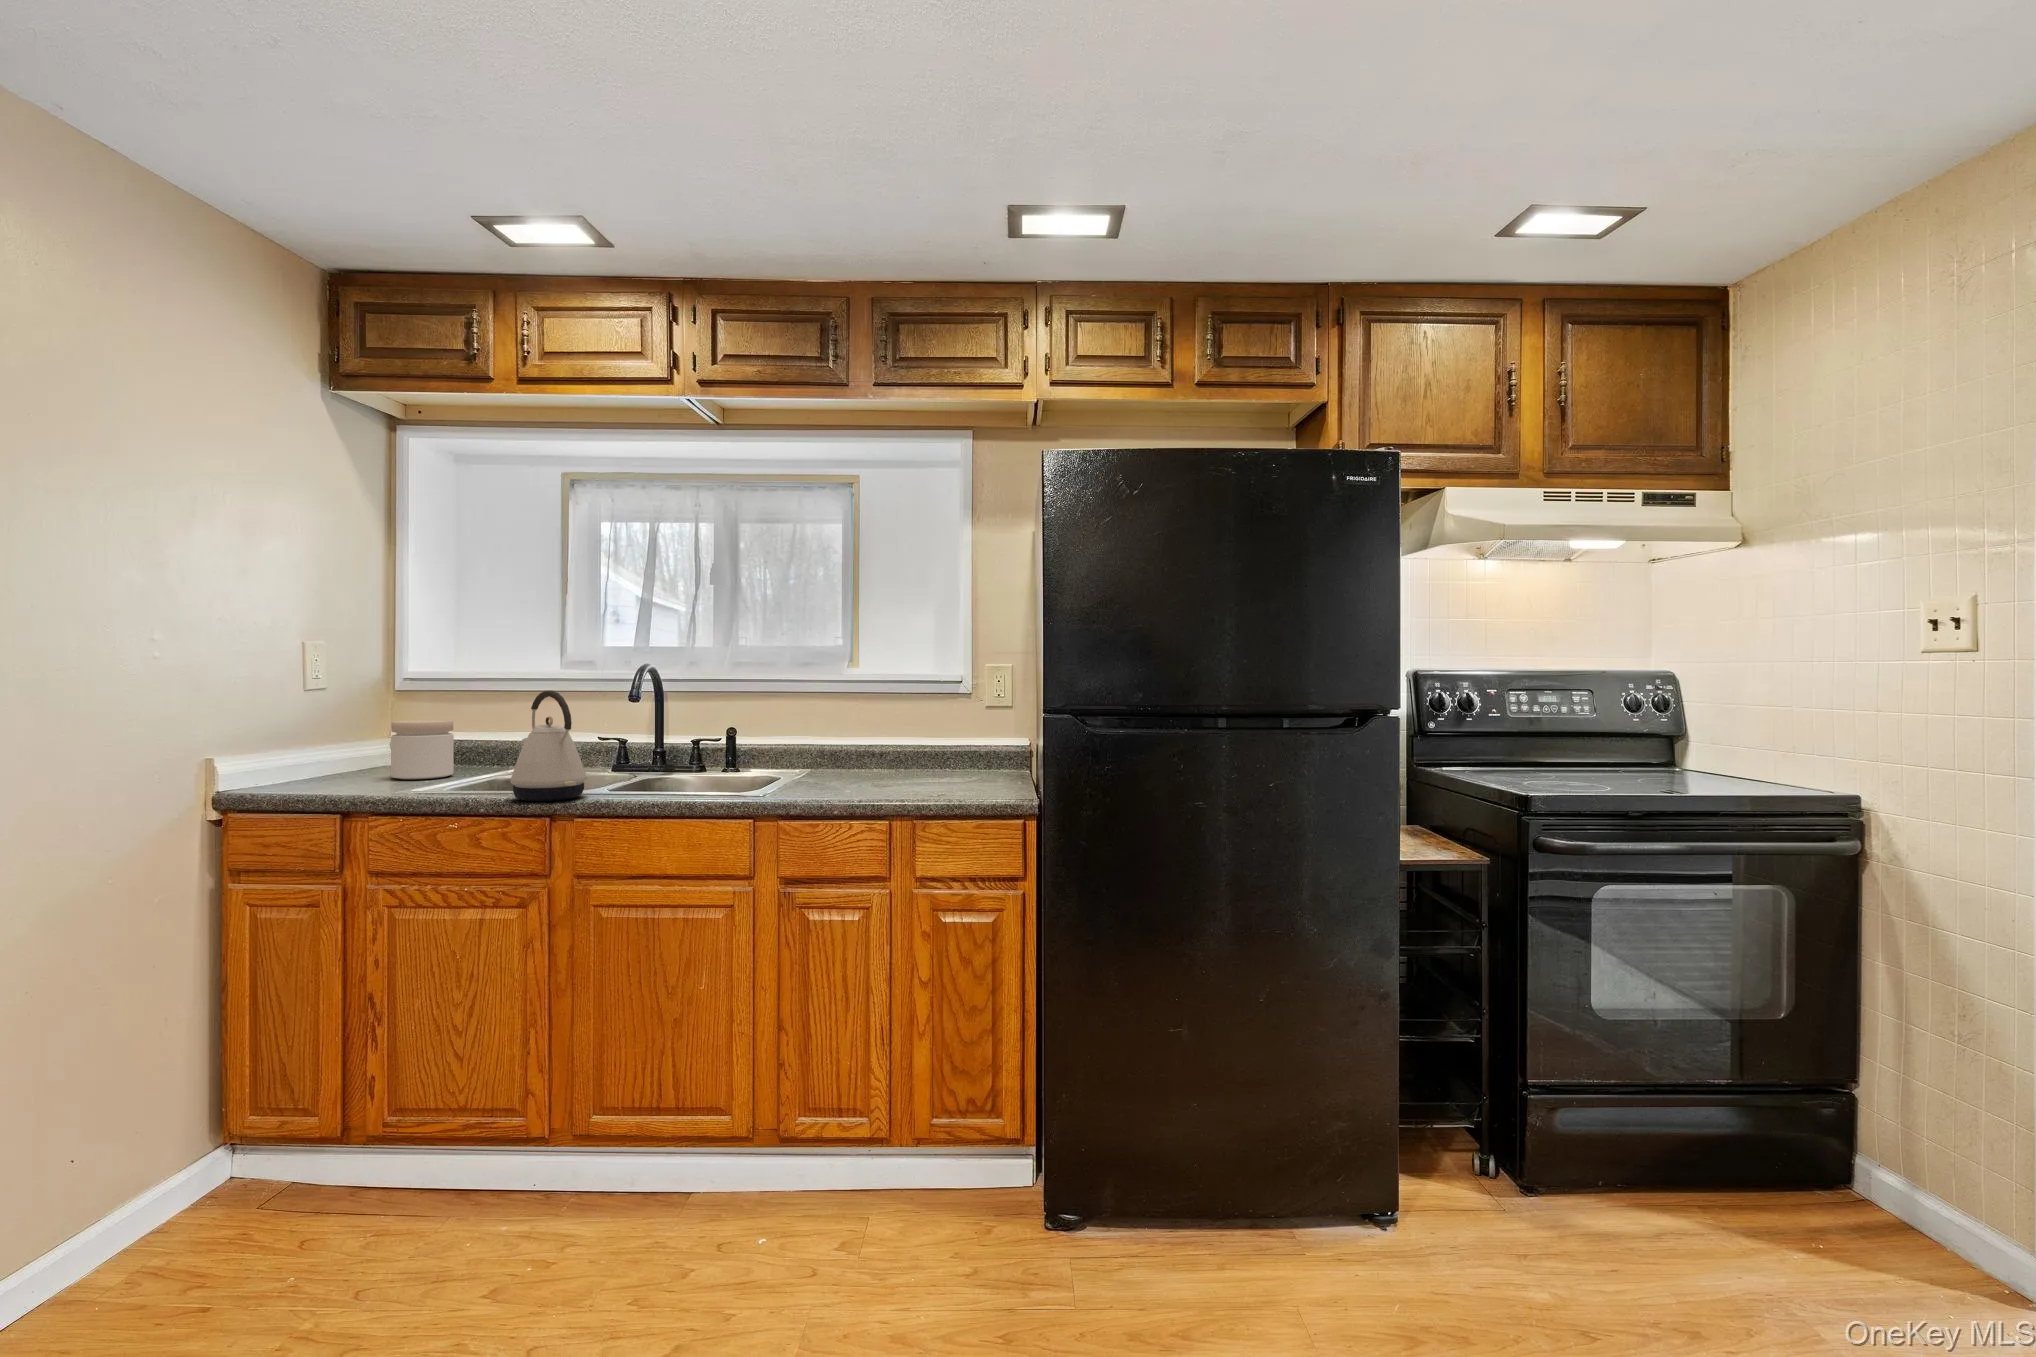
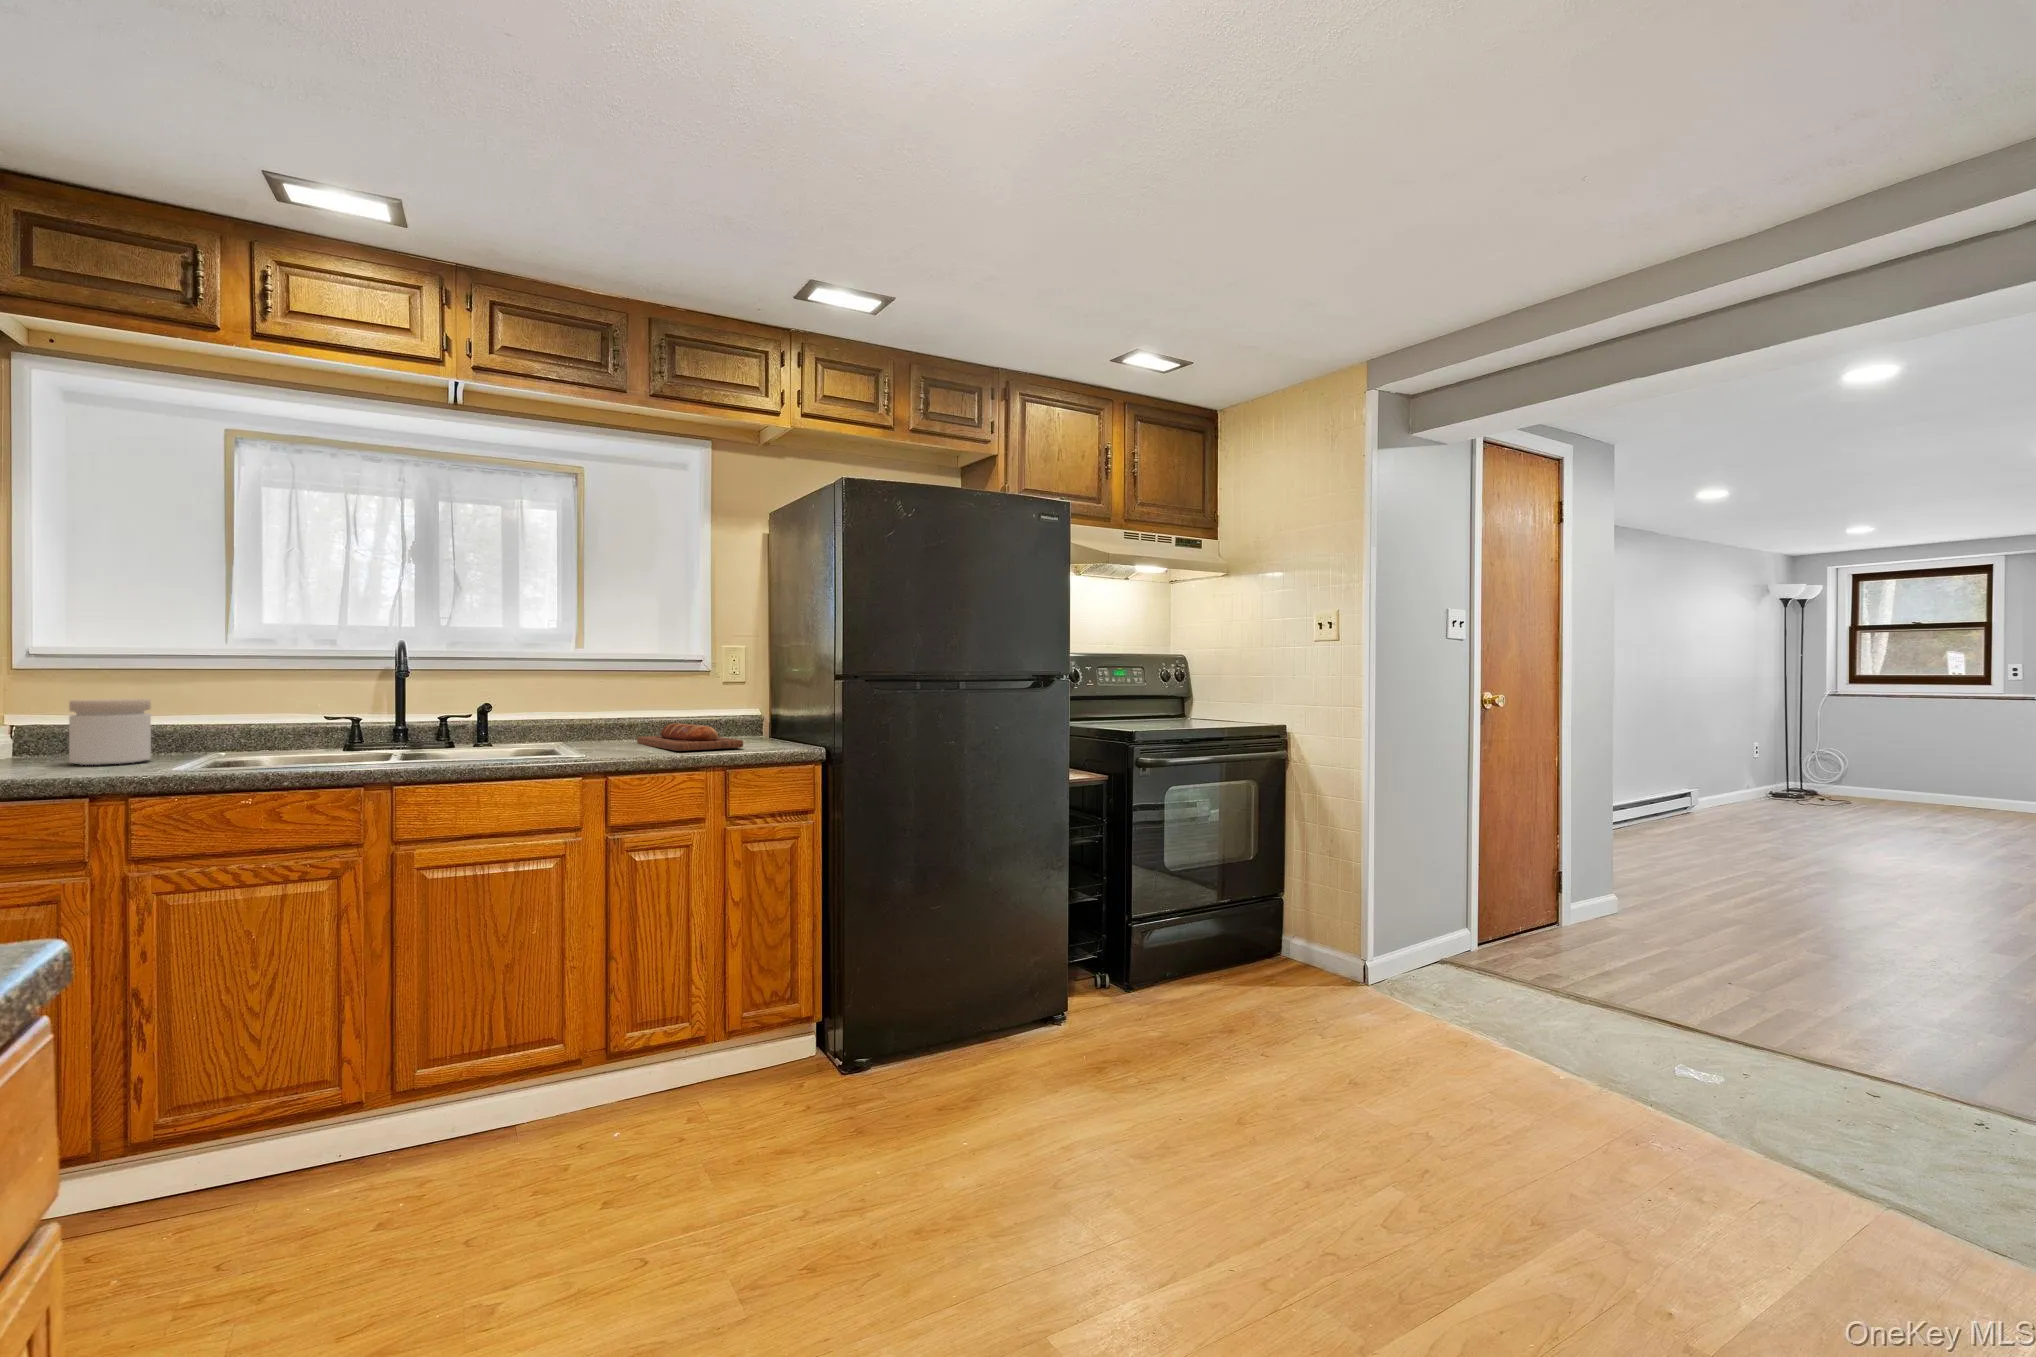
kettle: present [510,691,587,801] -> none [317,663,402,771]
bread loaf: none [872,757,954,792] -> present [637,723,743,751]

